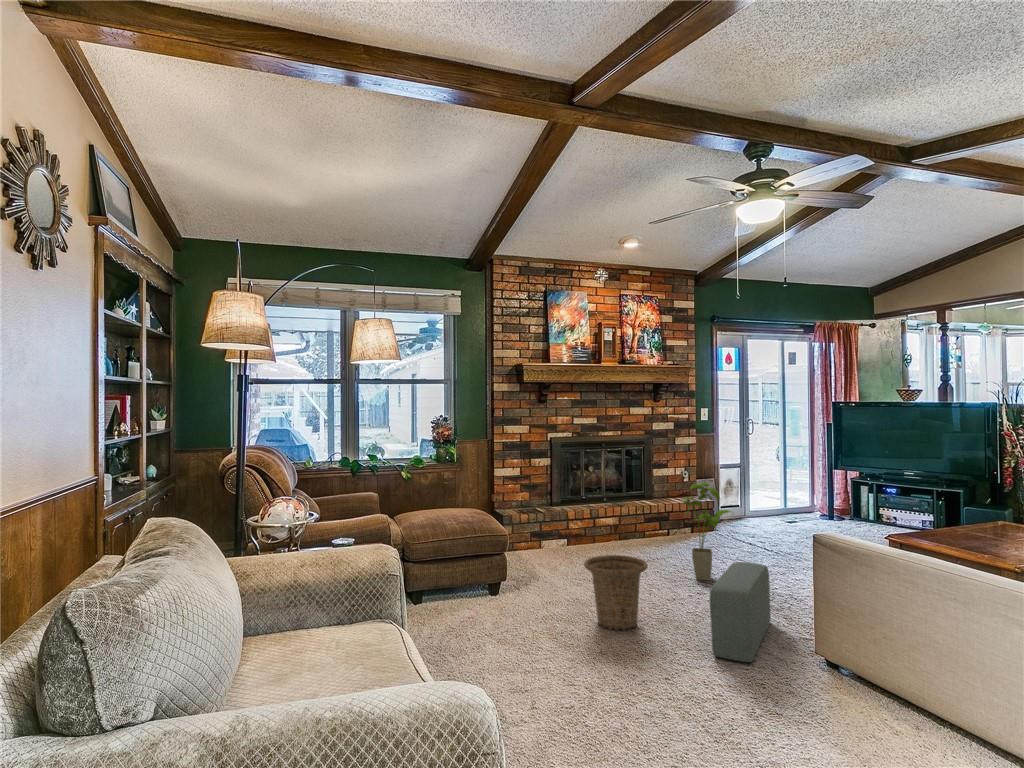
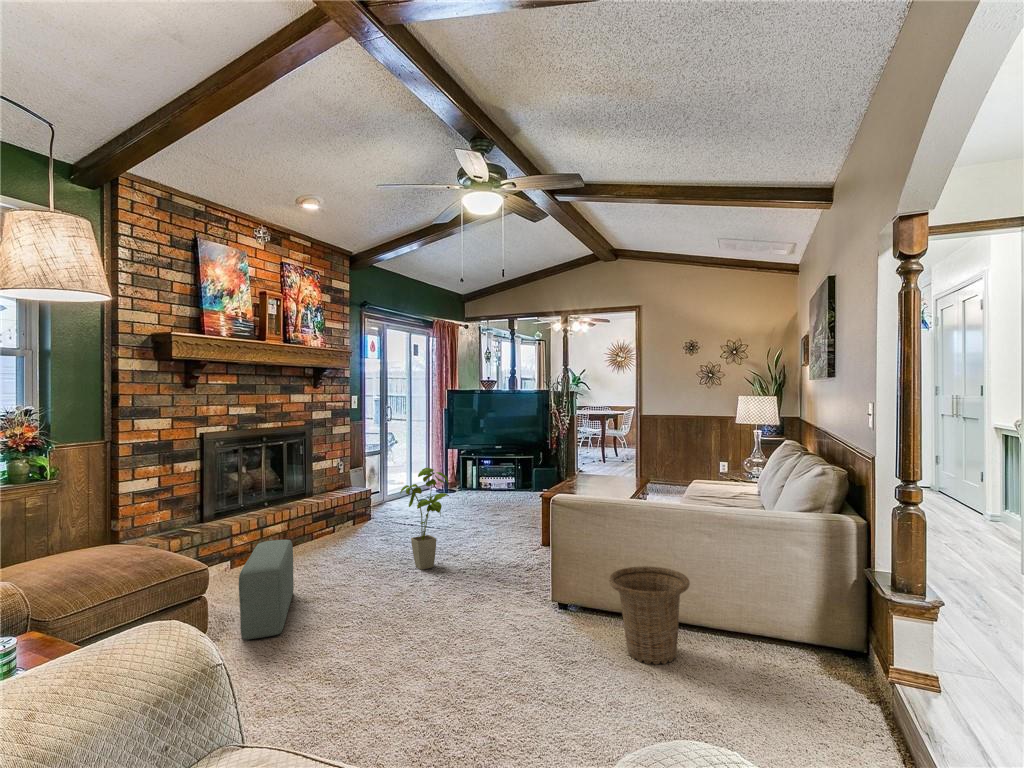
basket: present [584,555,648,630] -> present [609,566,690,664]
pouf: present [710,562,771,662] -> present [239,540,294,639]

